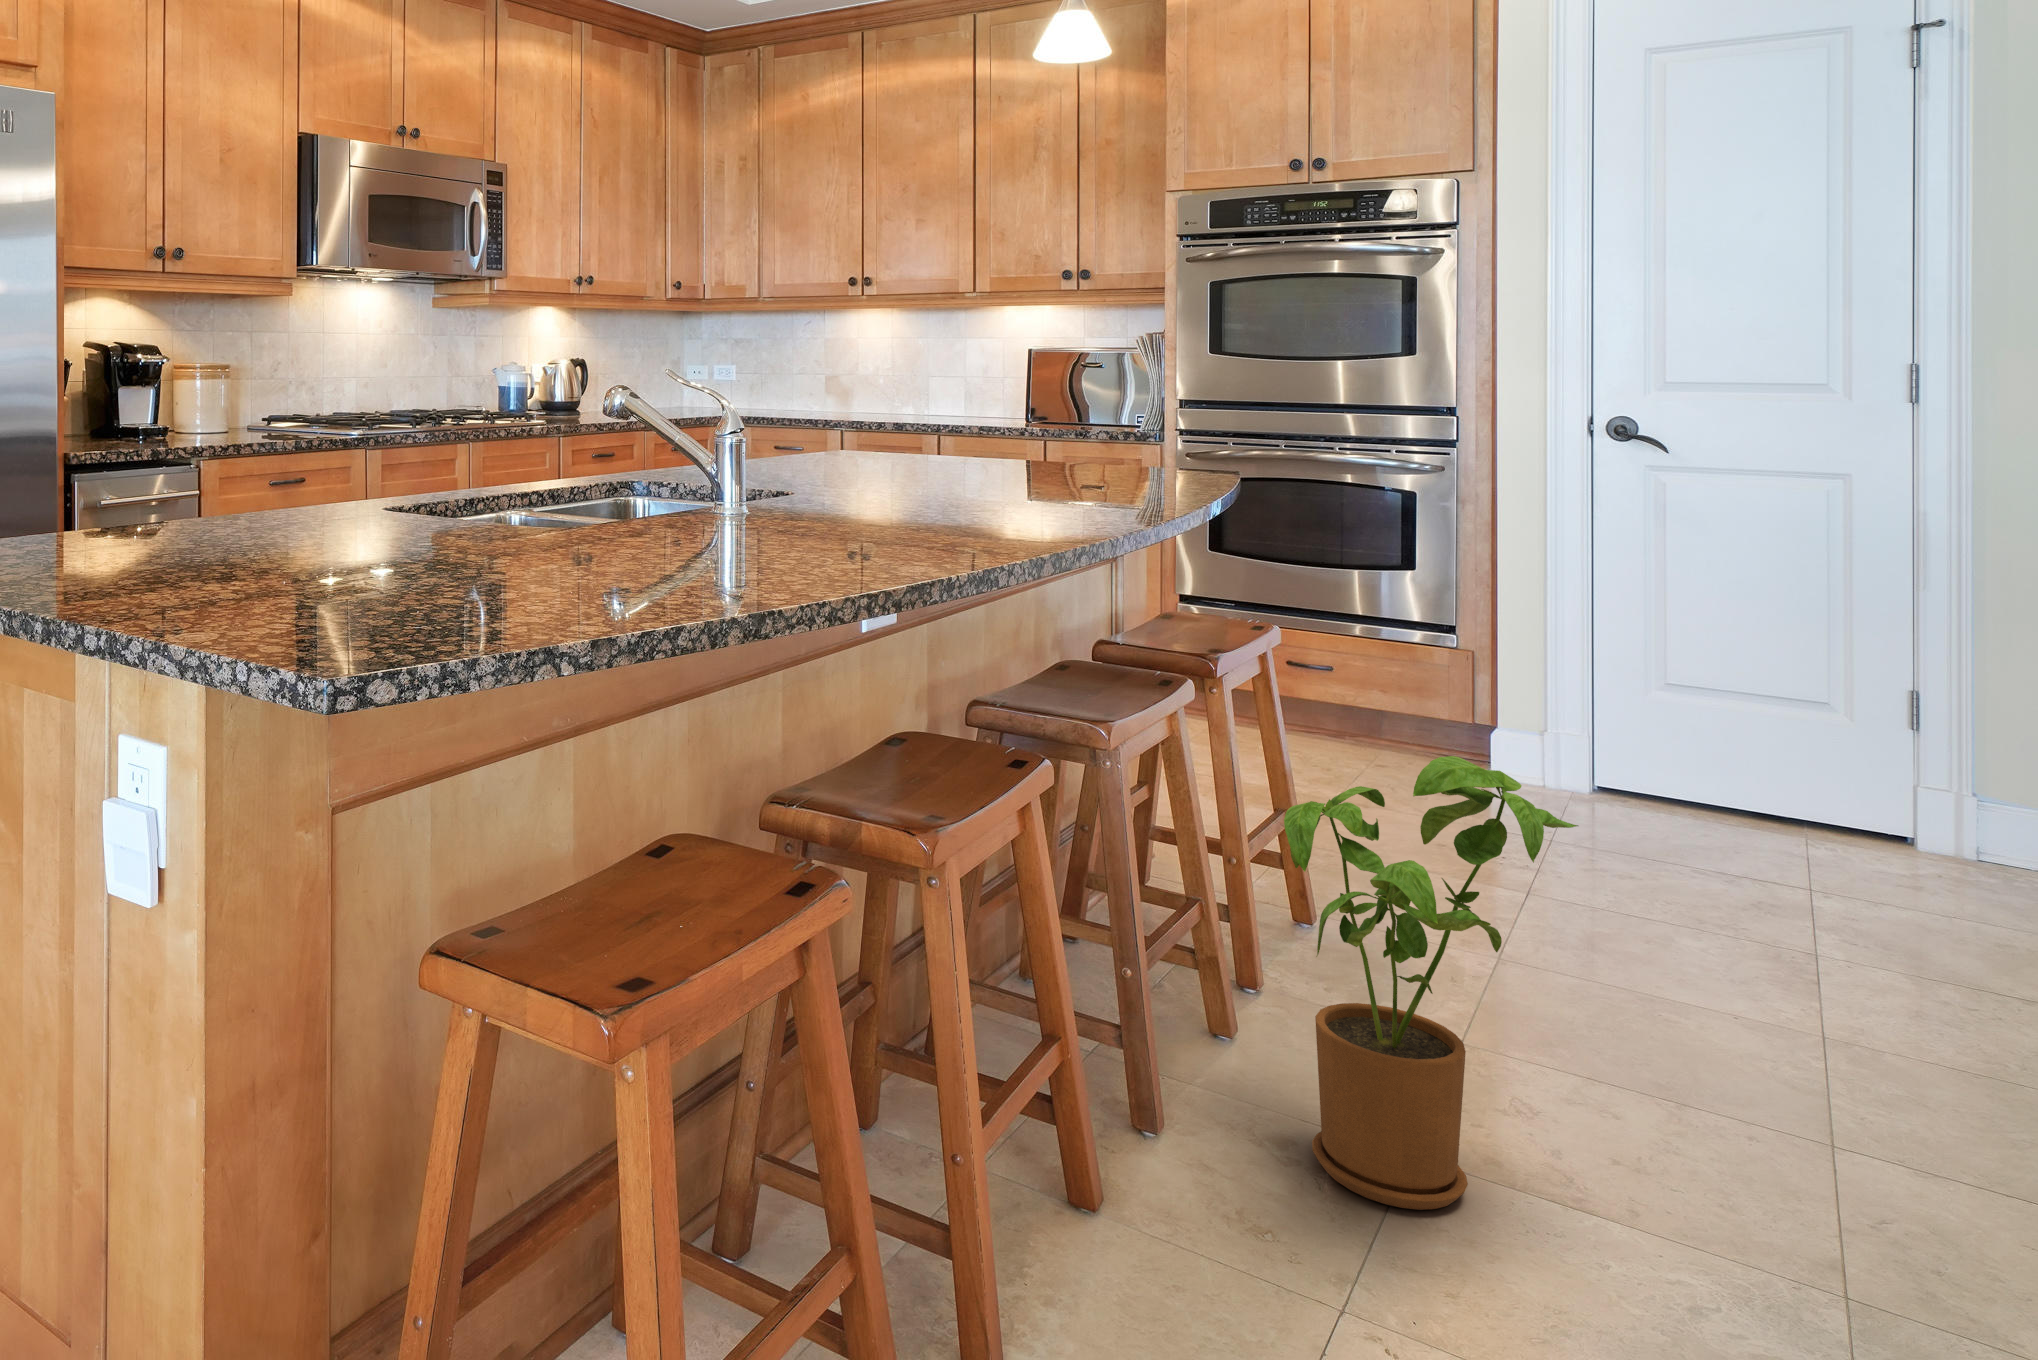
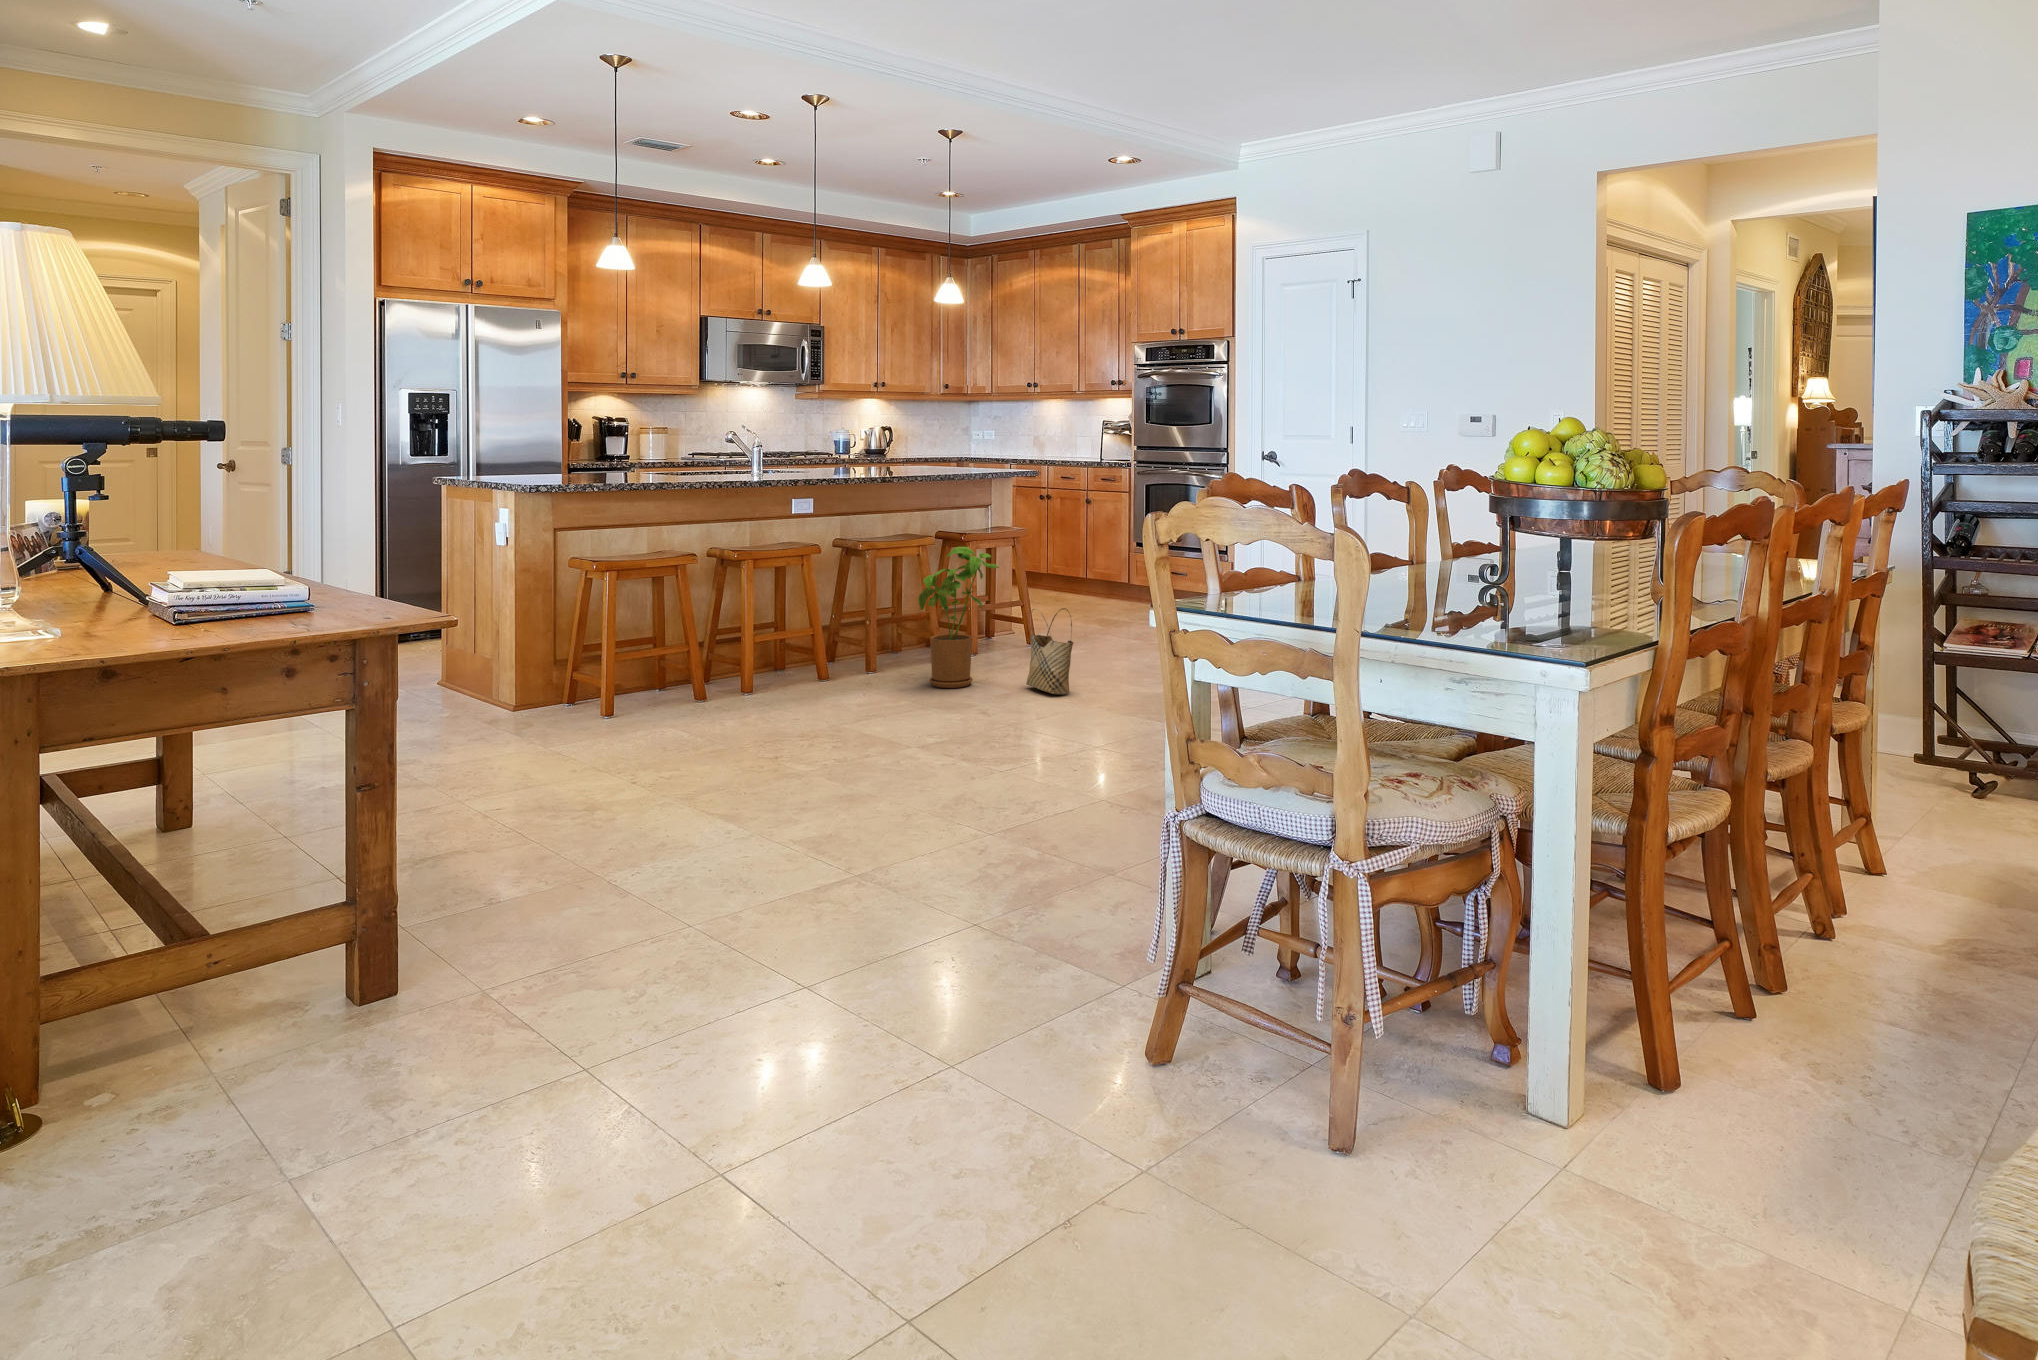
woven basket: none [1655,955,1913,1277] -> present [1026,608,1074,694]

